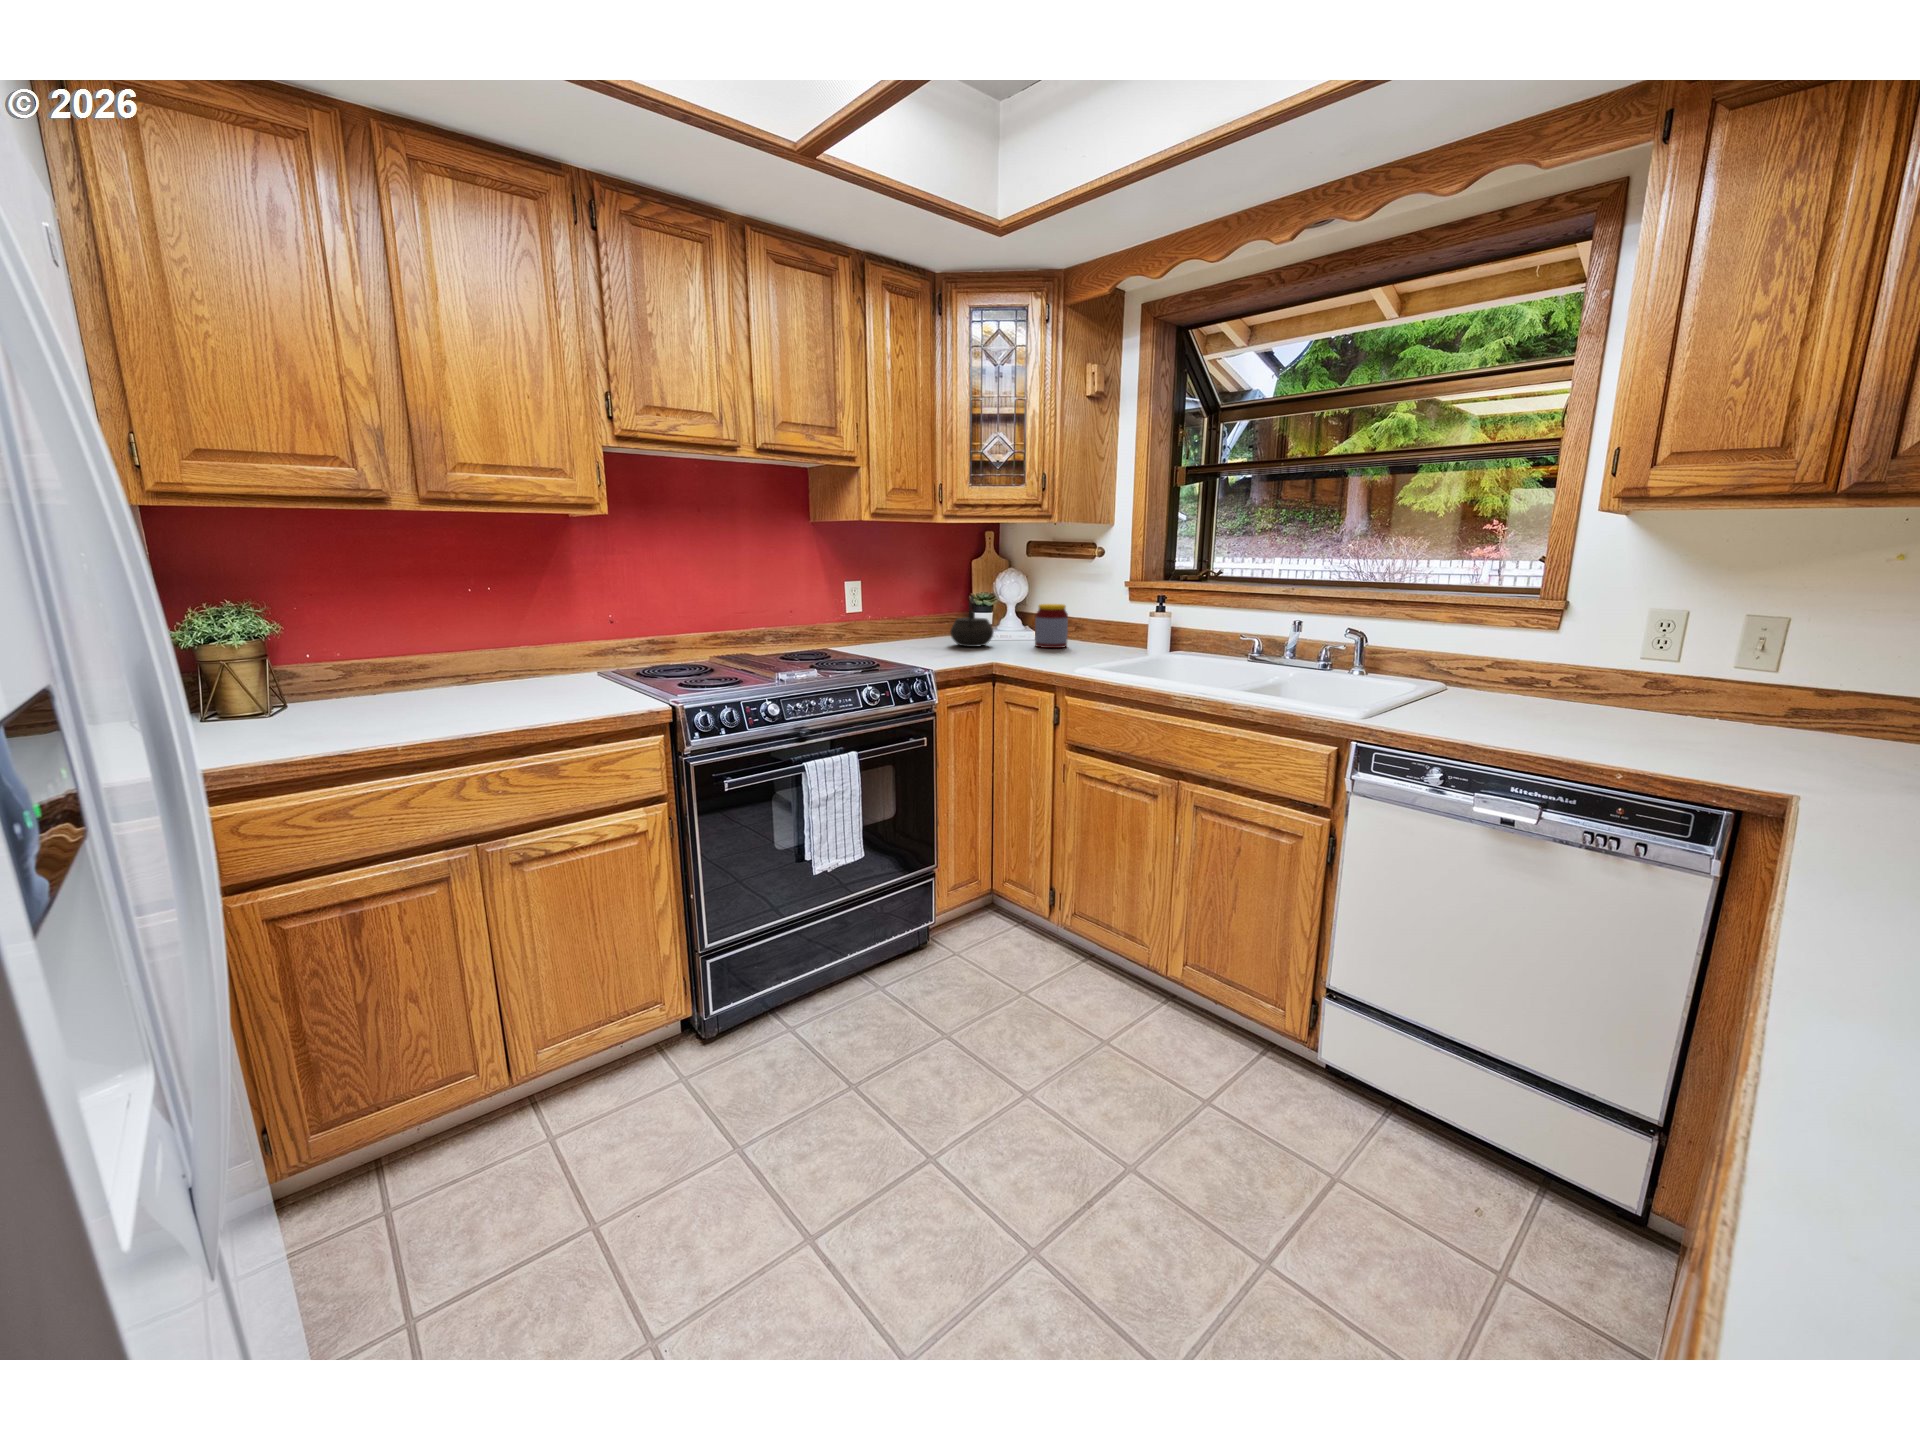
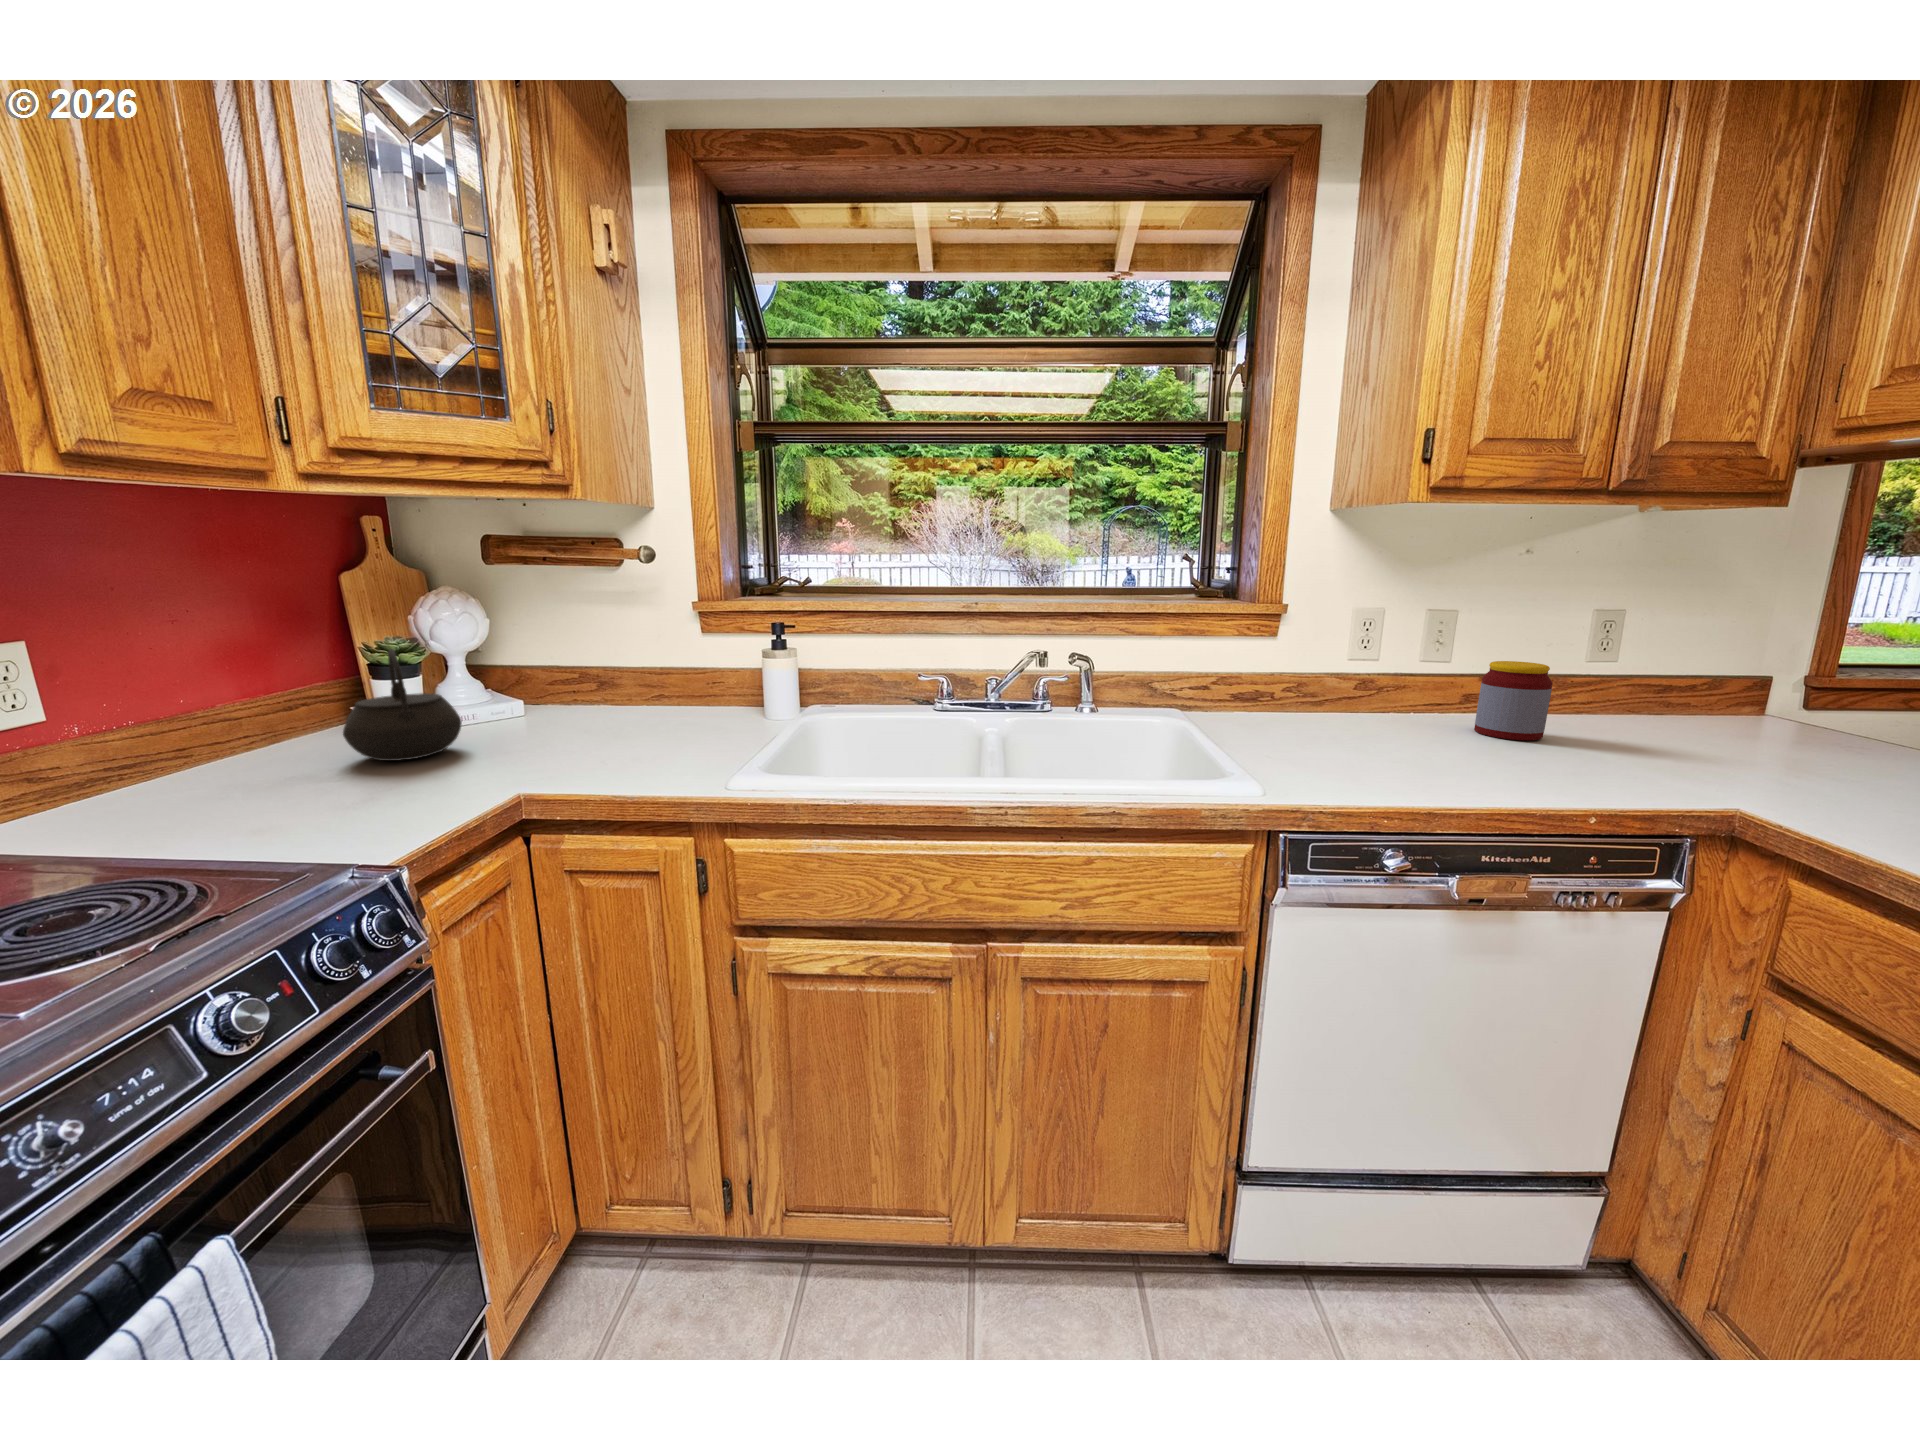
jar: present [1035,604,1068,648] -> present [1474,661,1553,740]

